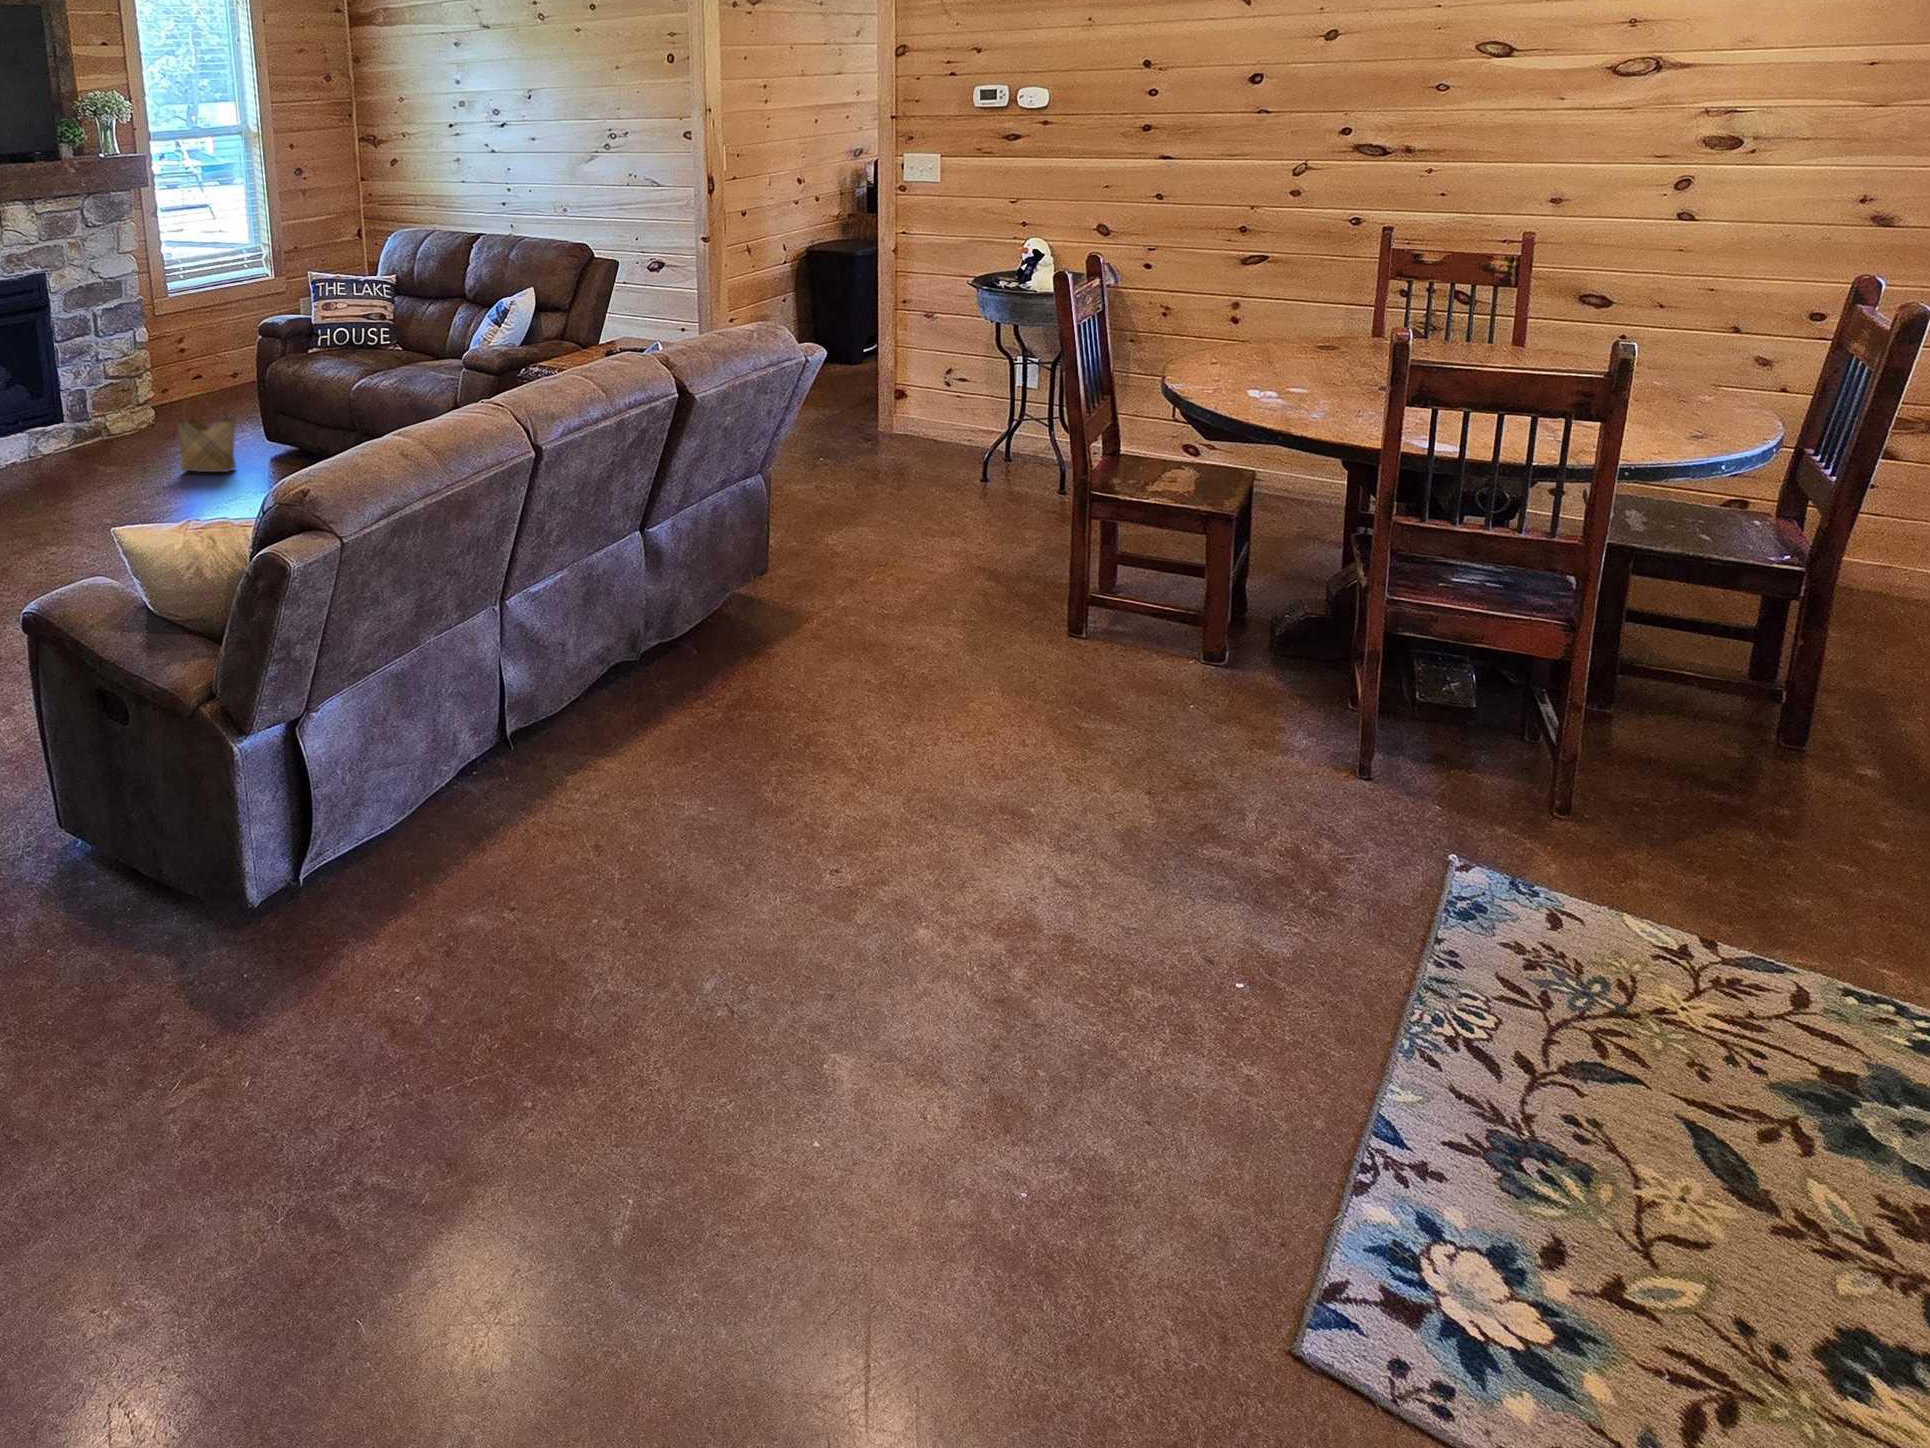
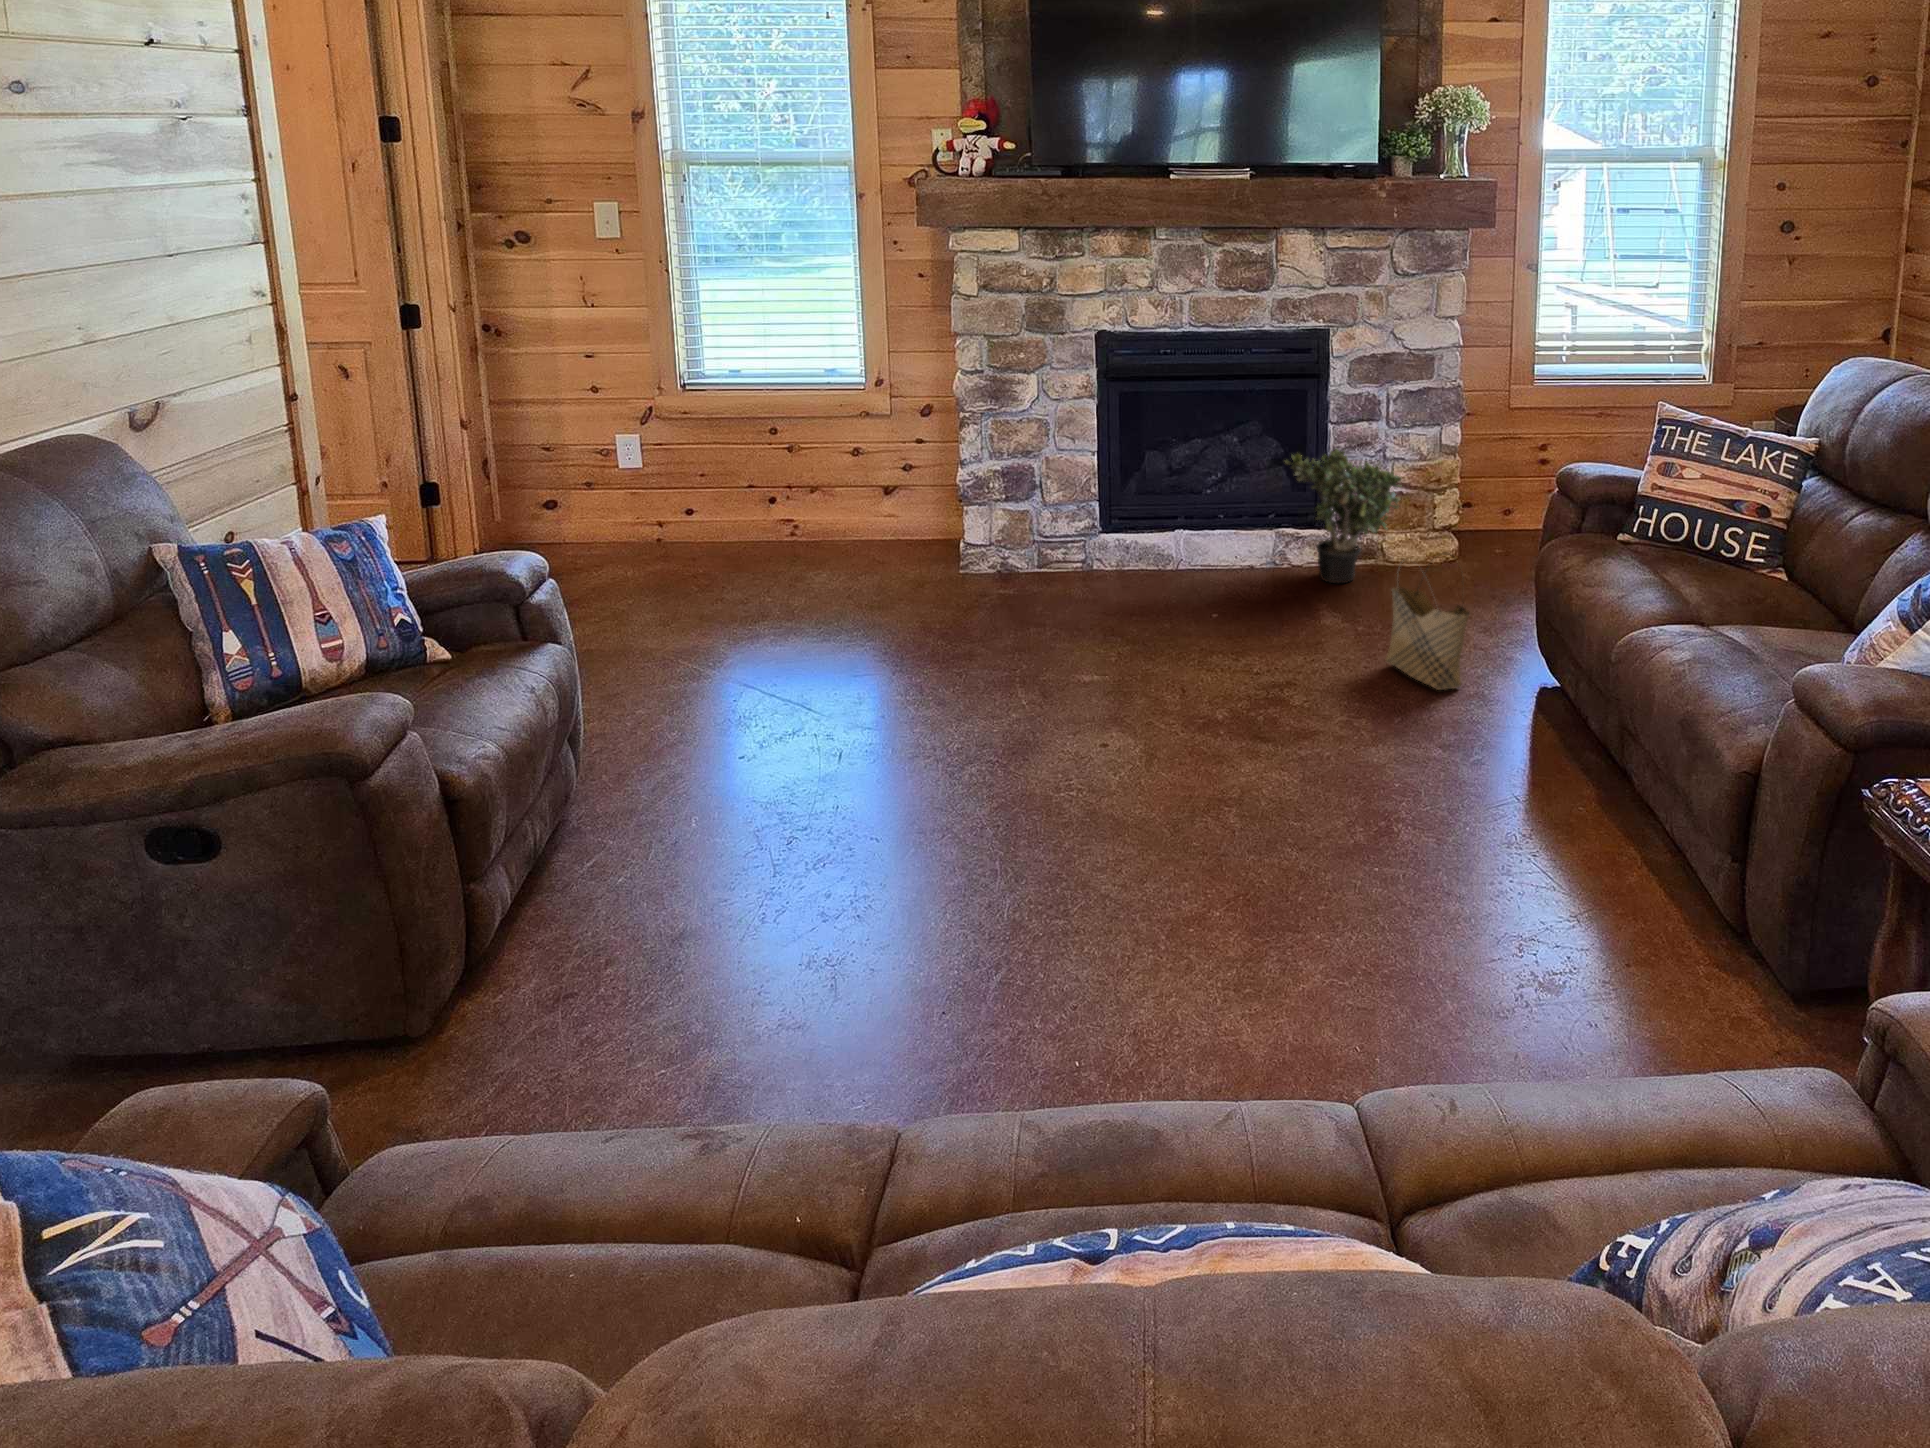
potted plant: none [39,355,128,453] -> present [1285,450,1401,583]

